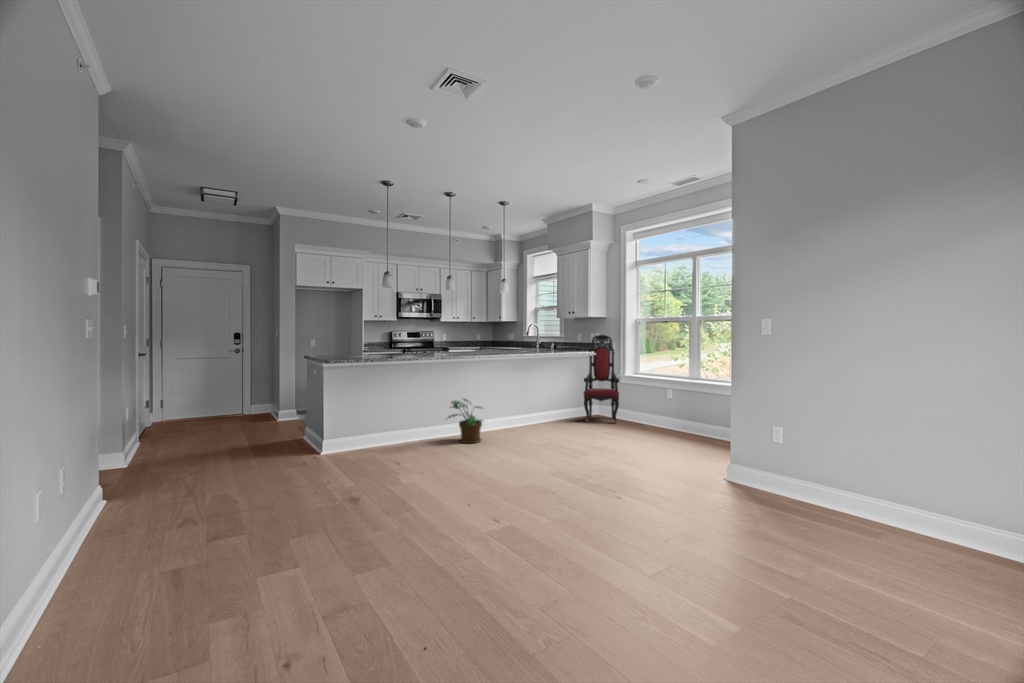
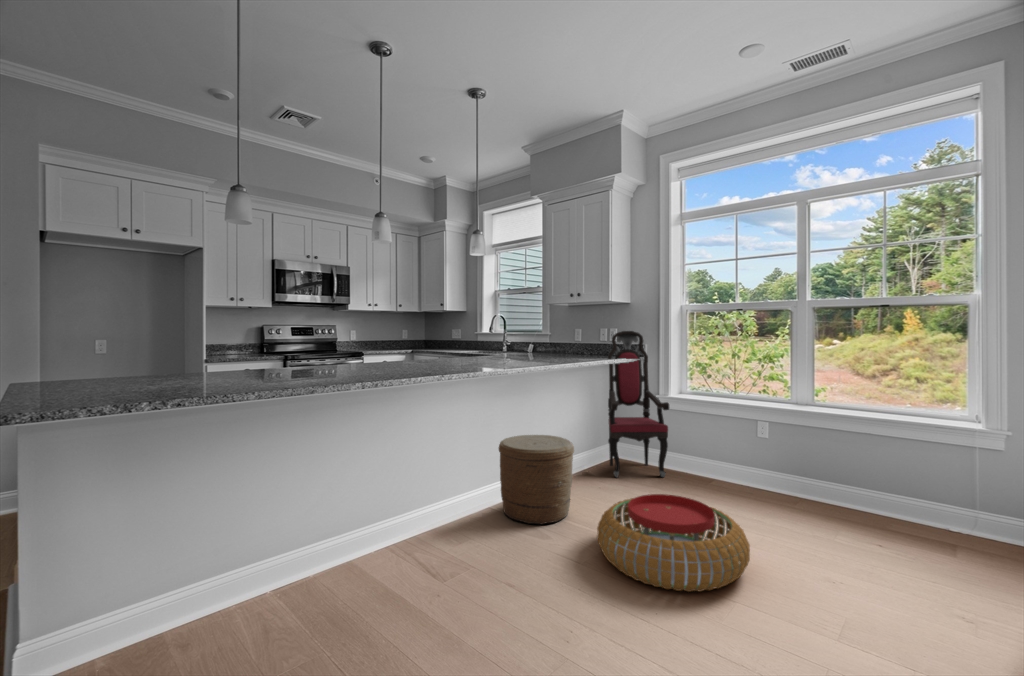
woven basket: none [507,391,547,434] -> present [499,435,574,525]
potted plant: present [448,399,482,443] -> none [385,465,475,574]
pouf: none [543,417,613,453] -> present [597,494,750,592]

